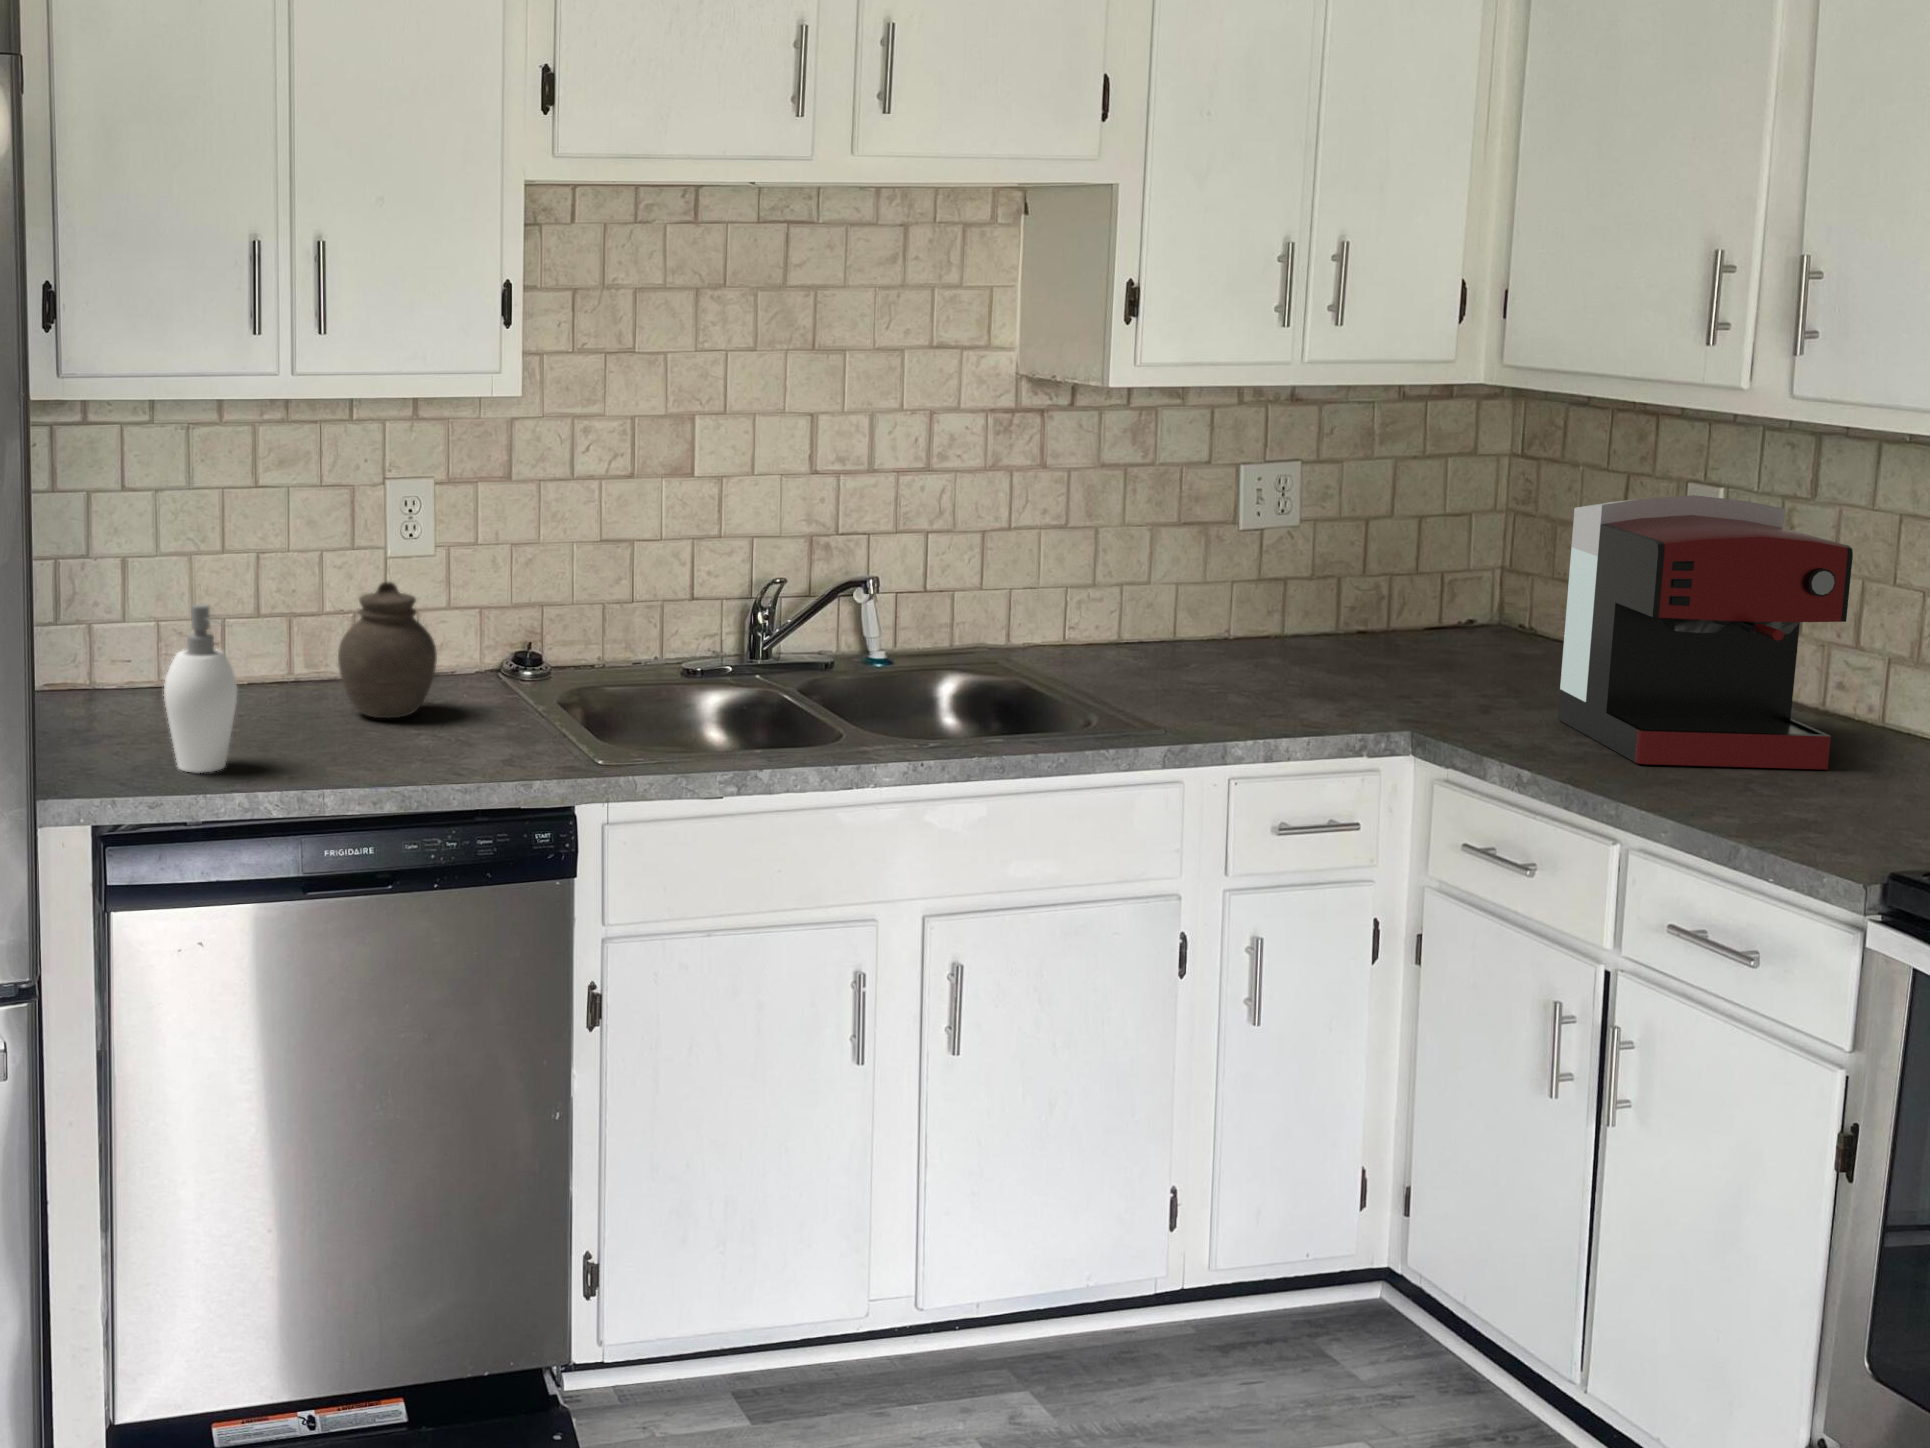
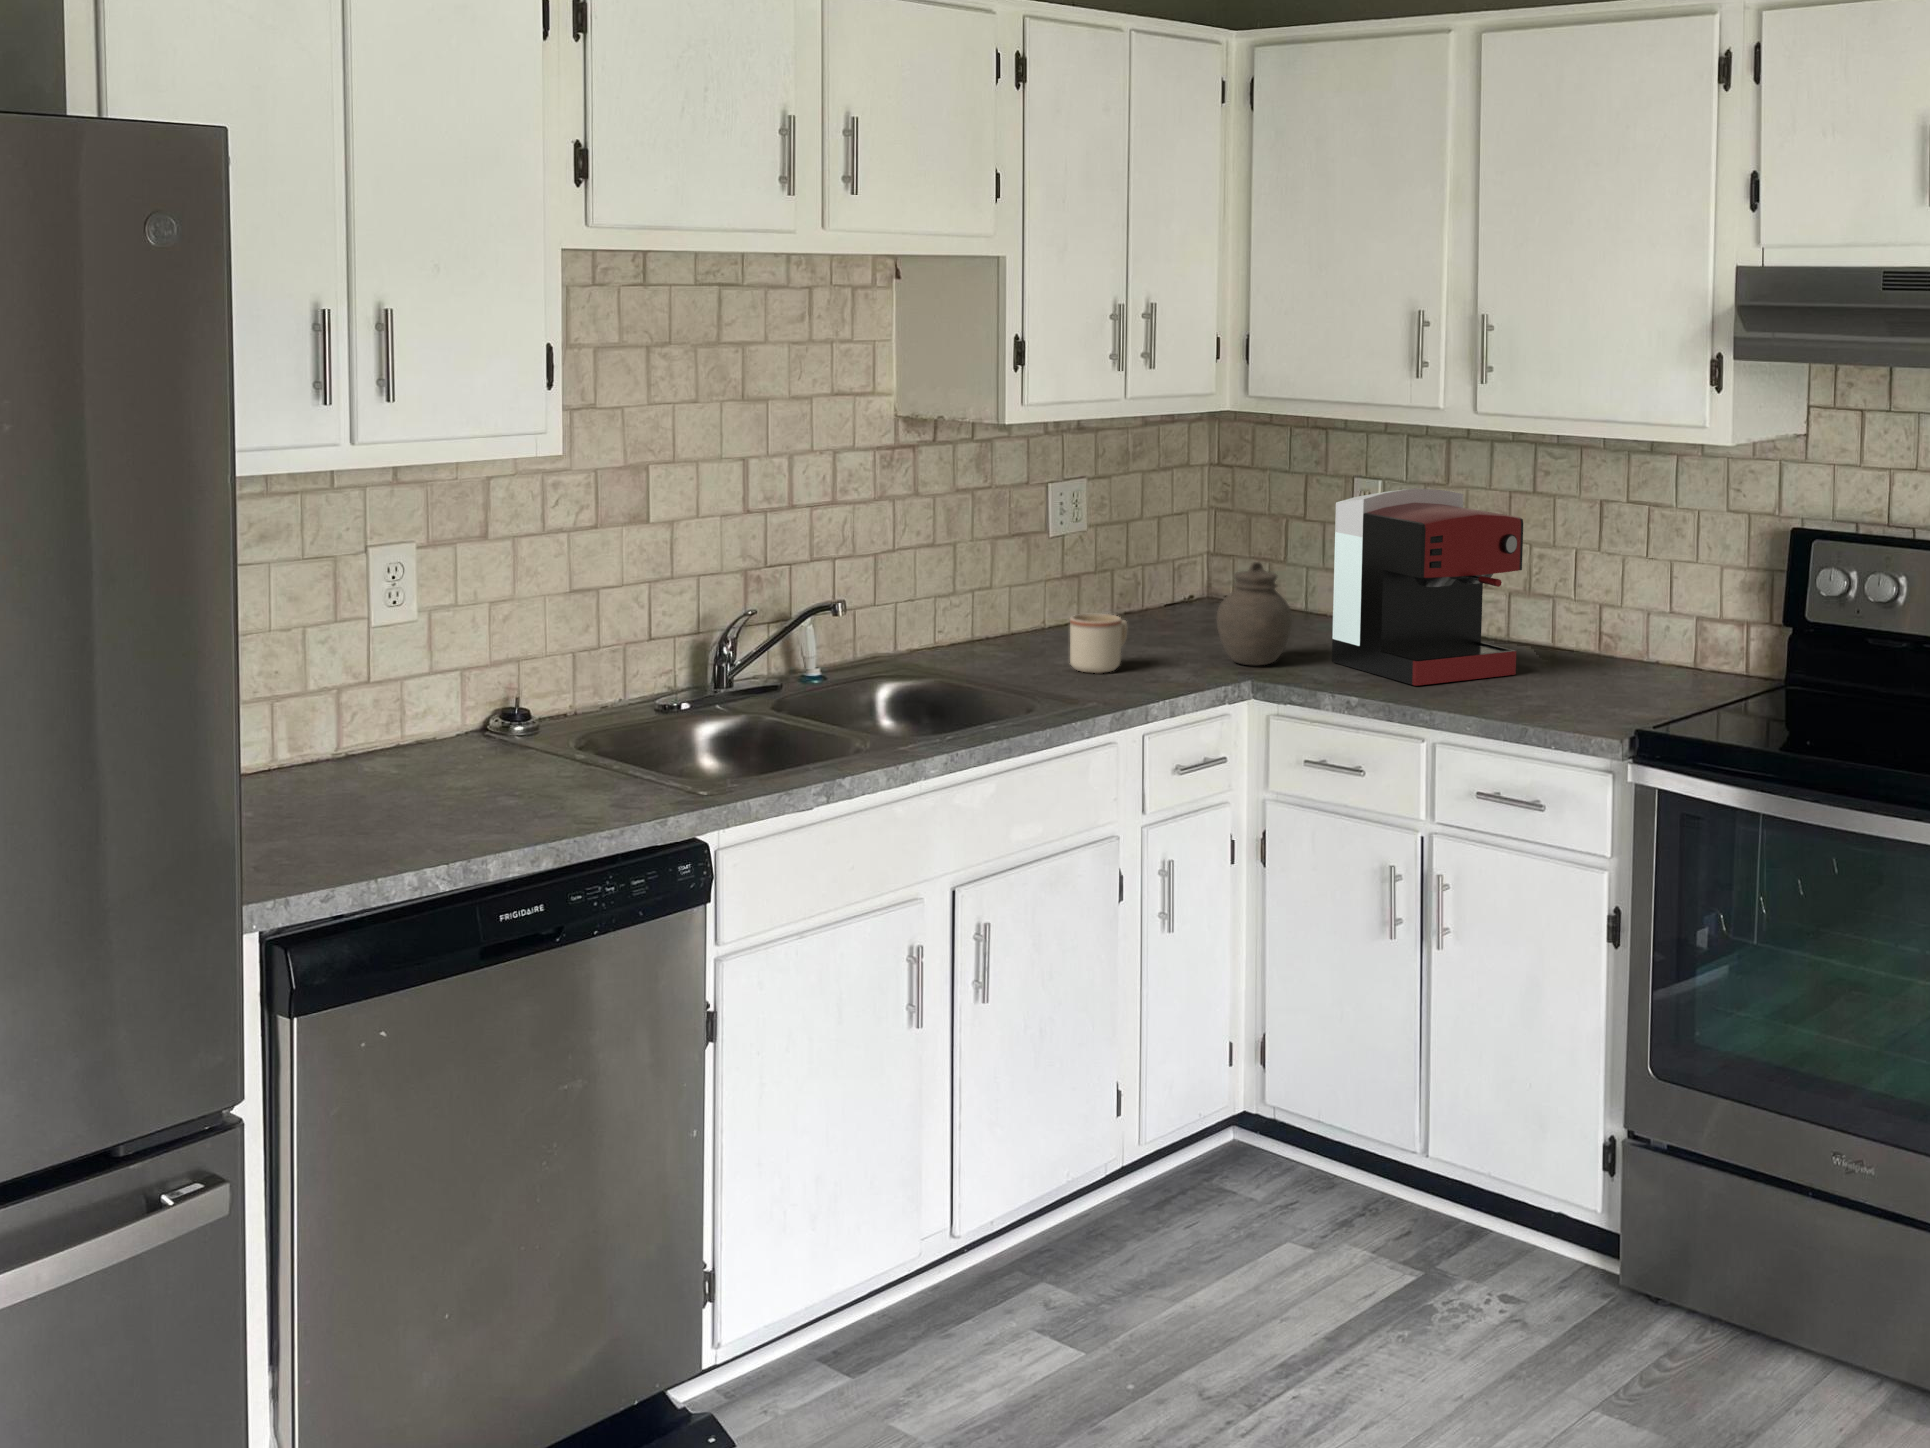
jar: present [338,582,437,718] -> present [1217,562,1292,665]
soap dispenser: present [164,604,237,772] -> none [291,687,385,863]
mug: none [1187,622,1271,695] -> present [1070,614,1127,673]

